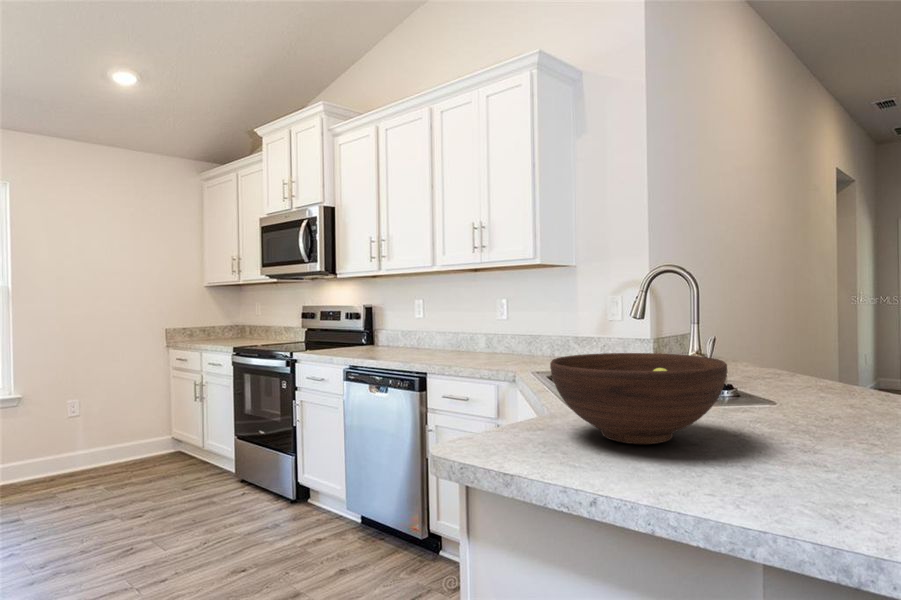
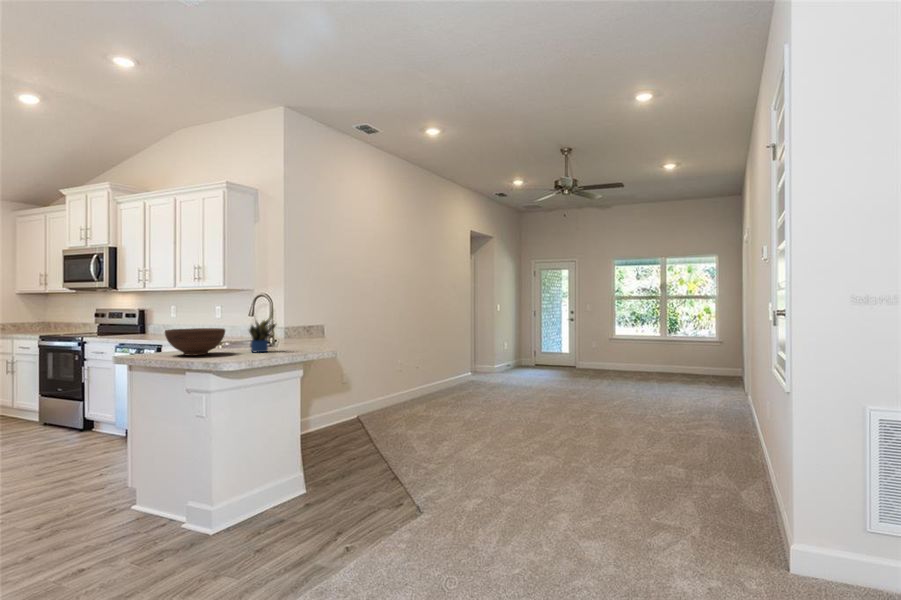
potted plant: none [750,292,854,428] -> present [249,318,276,352]

